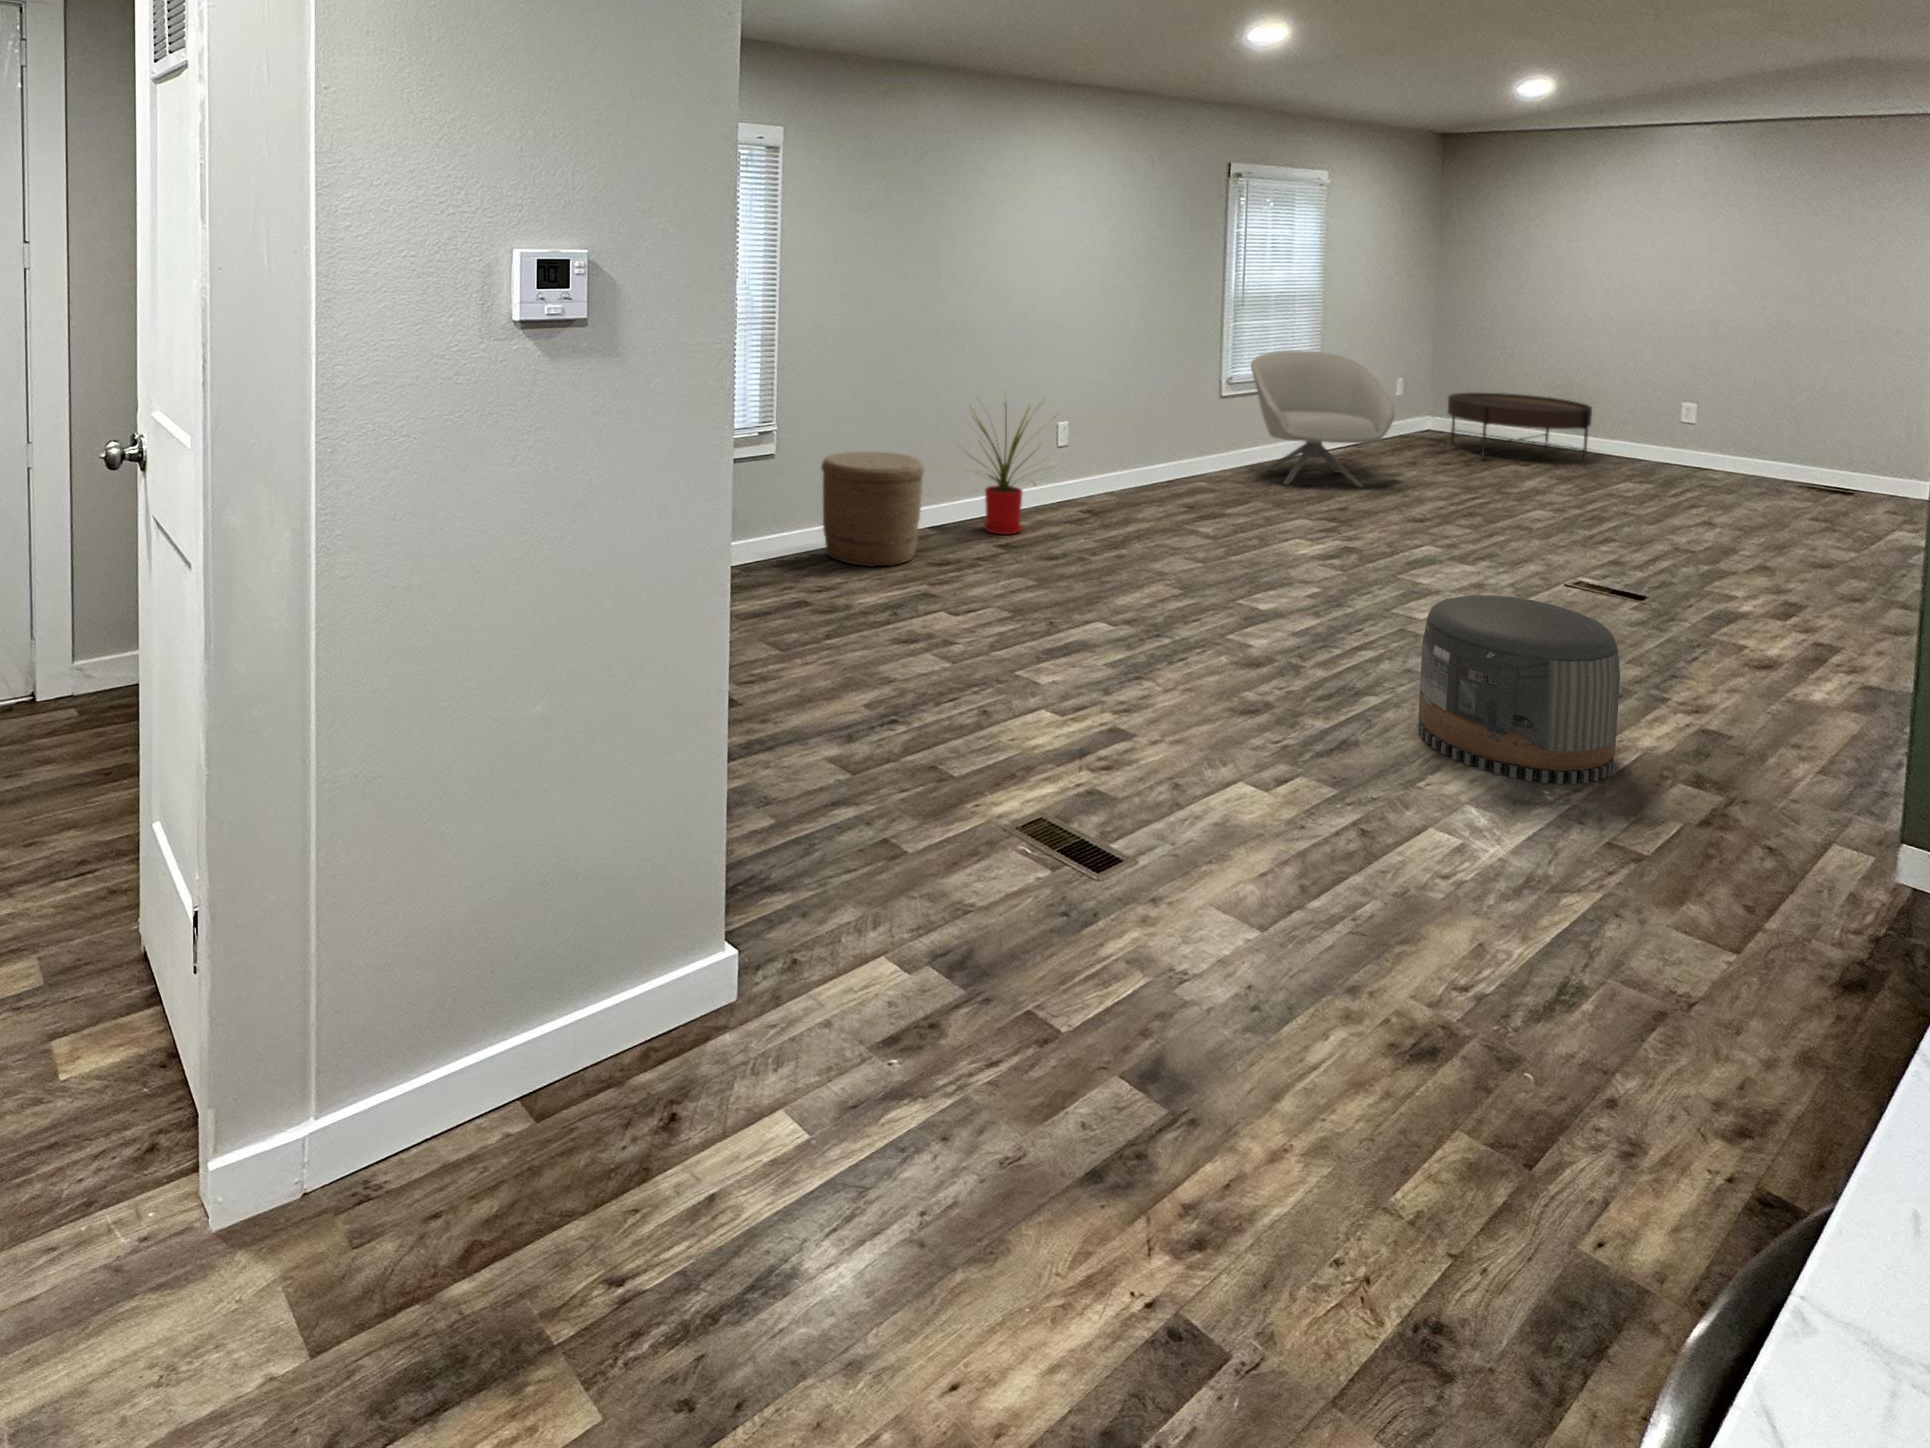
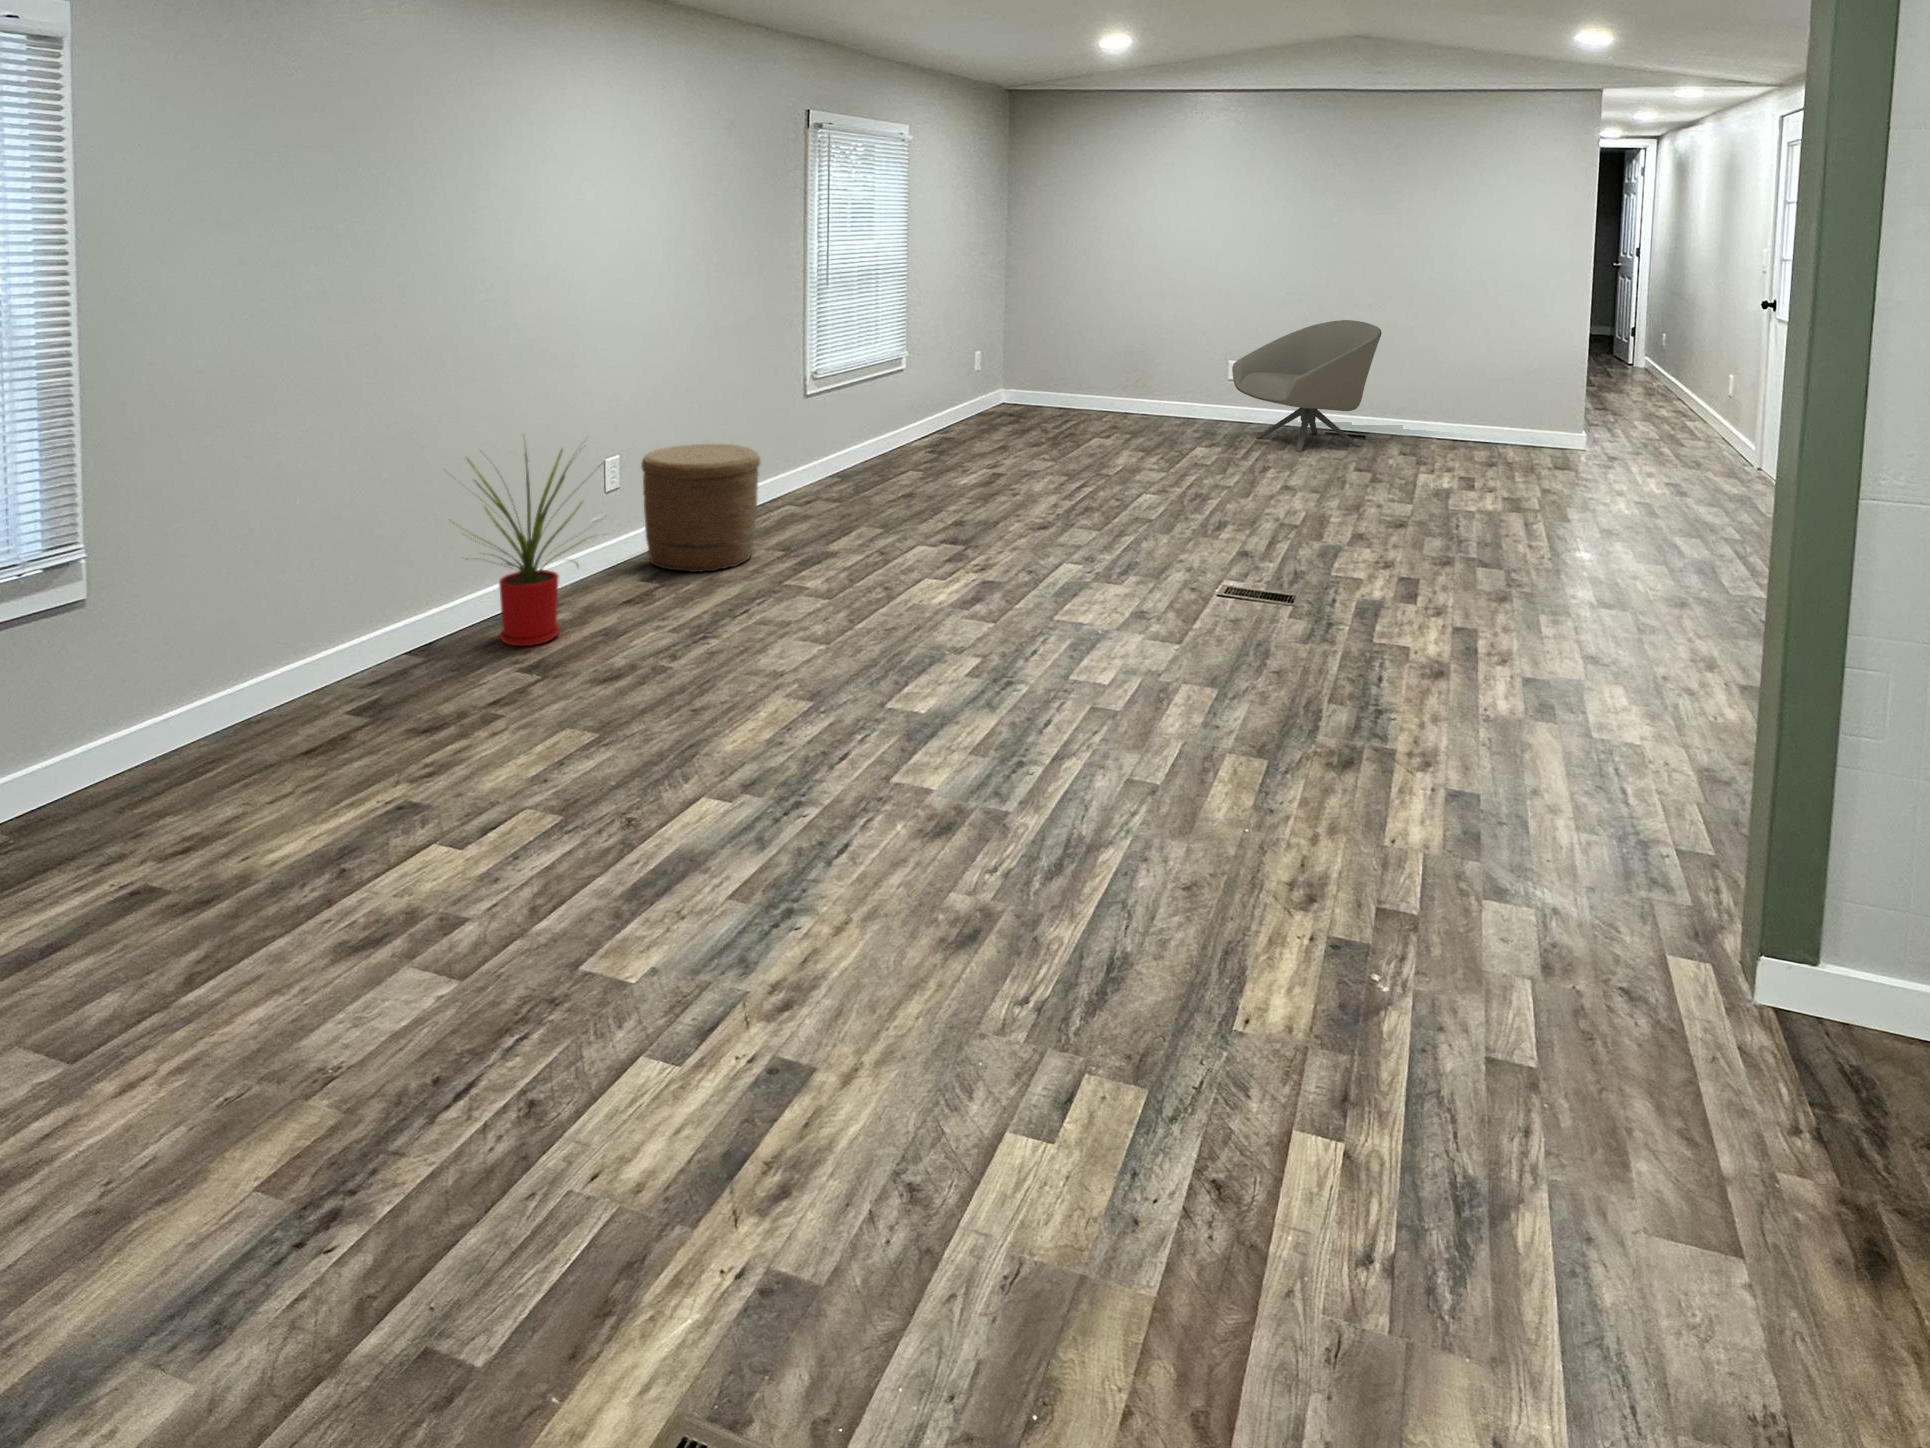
armchair: present [1251,351,1395,488] -> present [1232,320,1382,451]
coffee table: present [1448,393,1592,465] -> none [1029,360,1161,435]
woven basket: present [821,451,924,567] -> present [641,444,760,572]
pouf: present [1418,595,1620,784] -> none [1190,686,1436,969]

